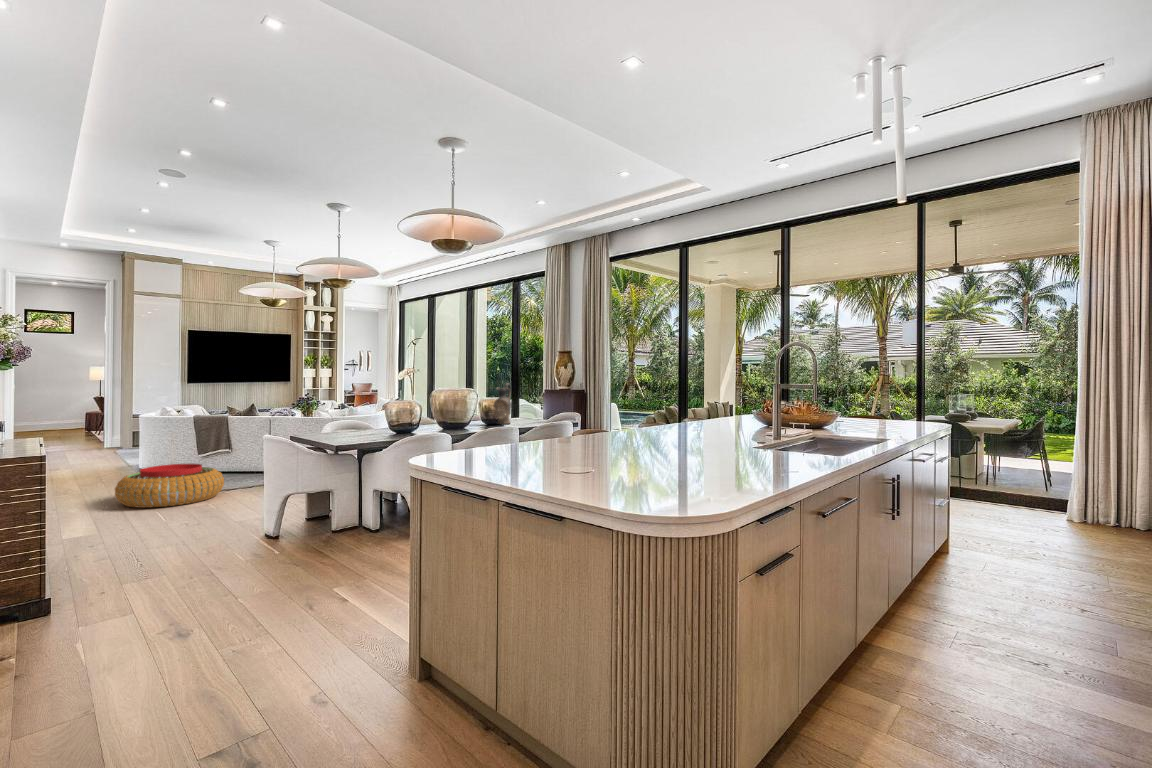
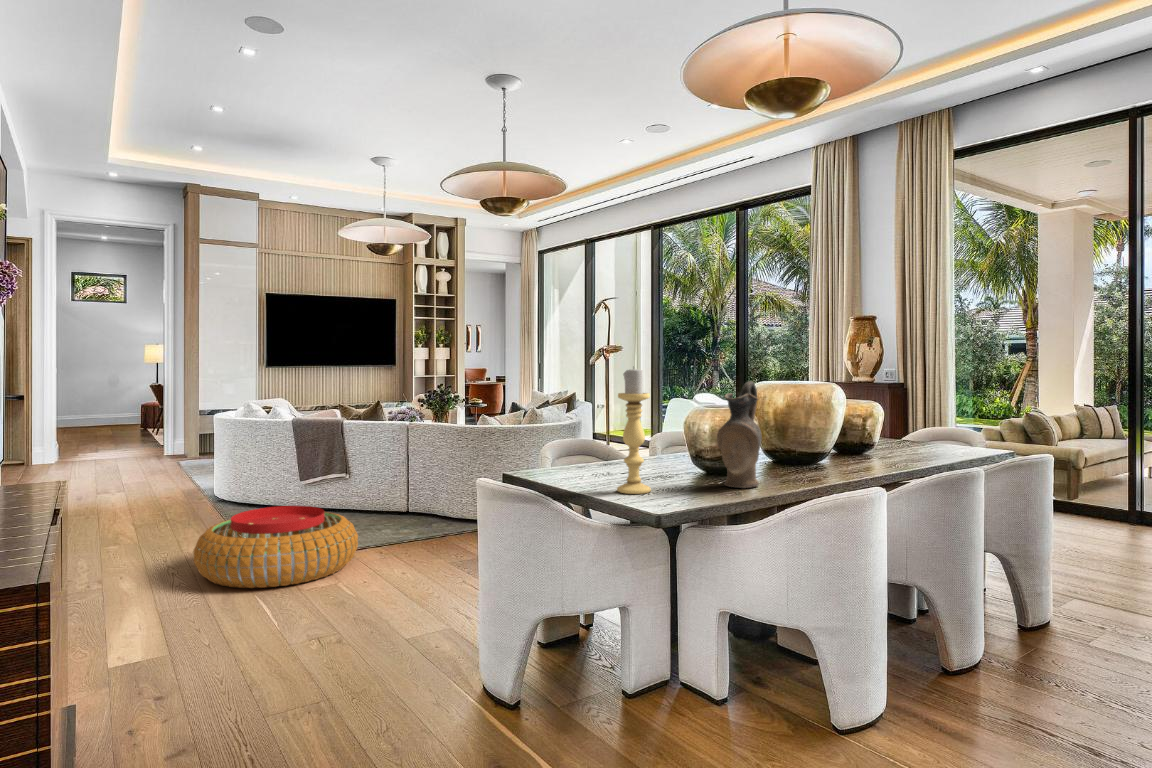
candle holder: none [327,379,344,438] -> present [617,368,651,494]
ceramic pitcher: present [494,383,511,424] -> present [717,381,762,488]

